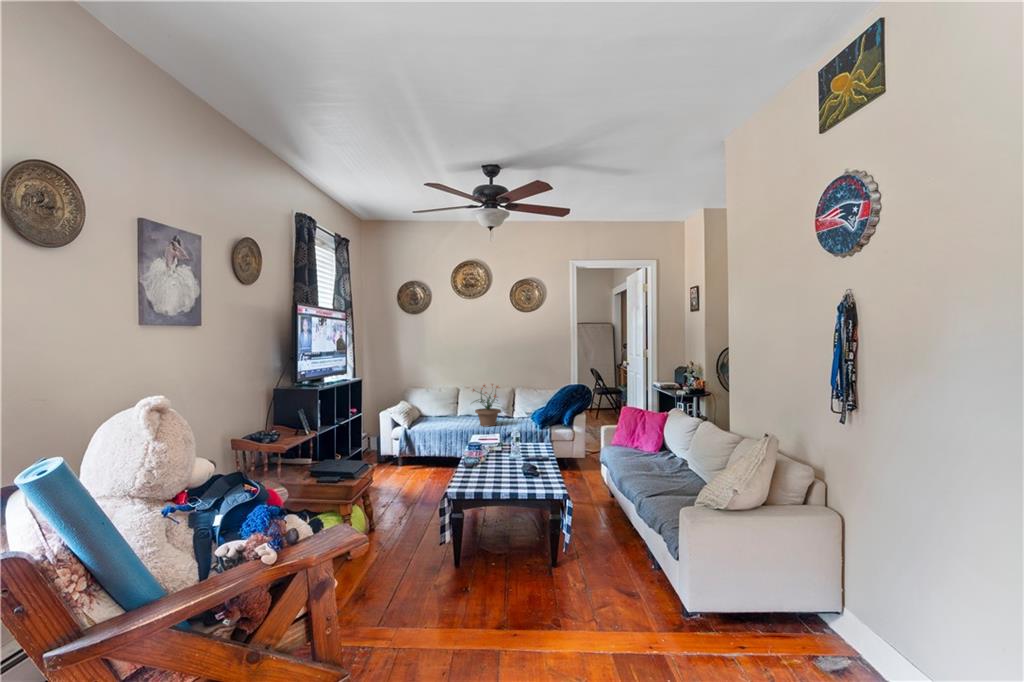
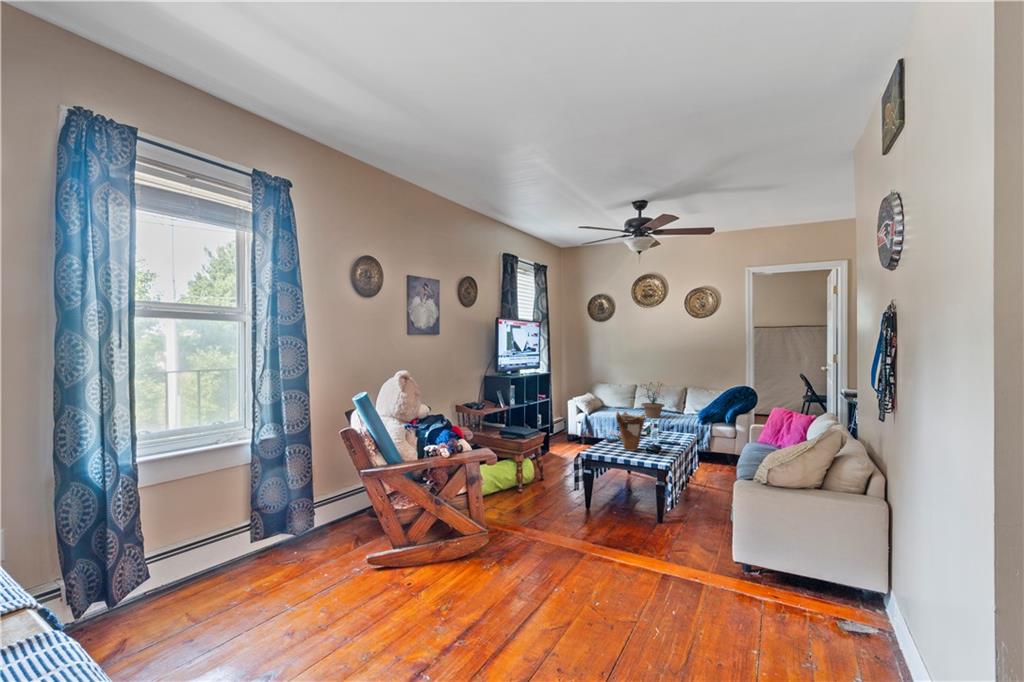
vase: none [494,427,530,479] -> present [616,412,646,451]

